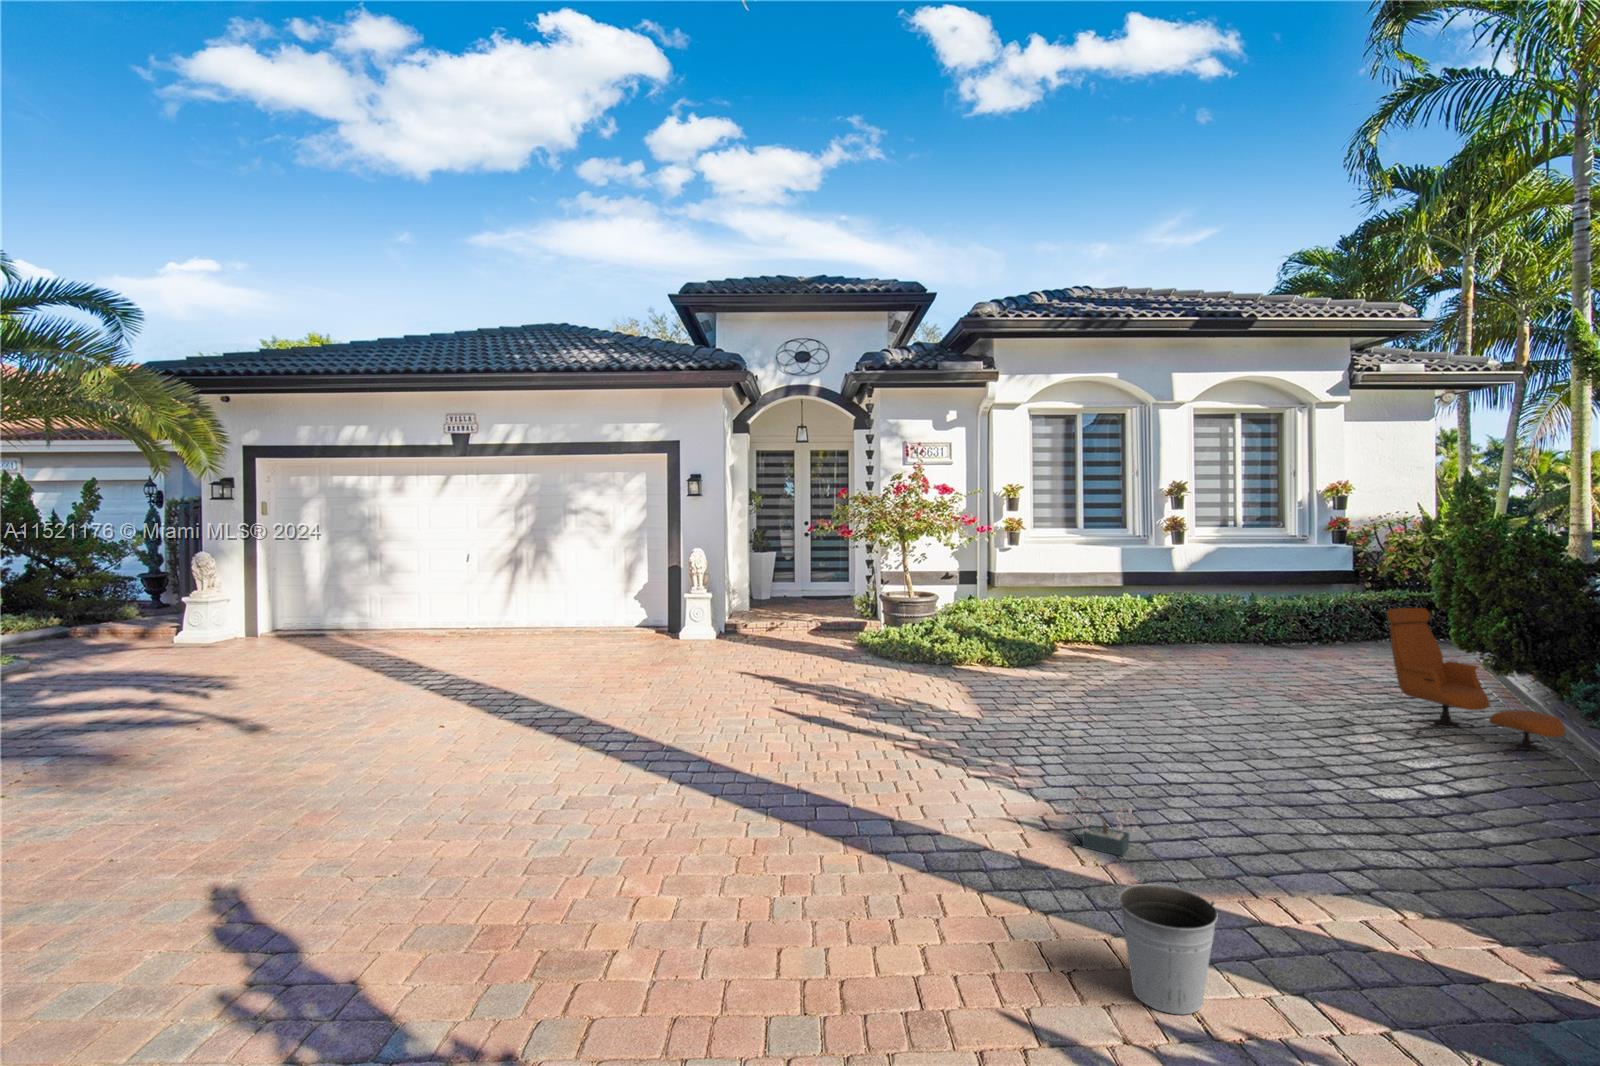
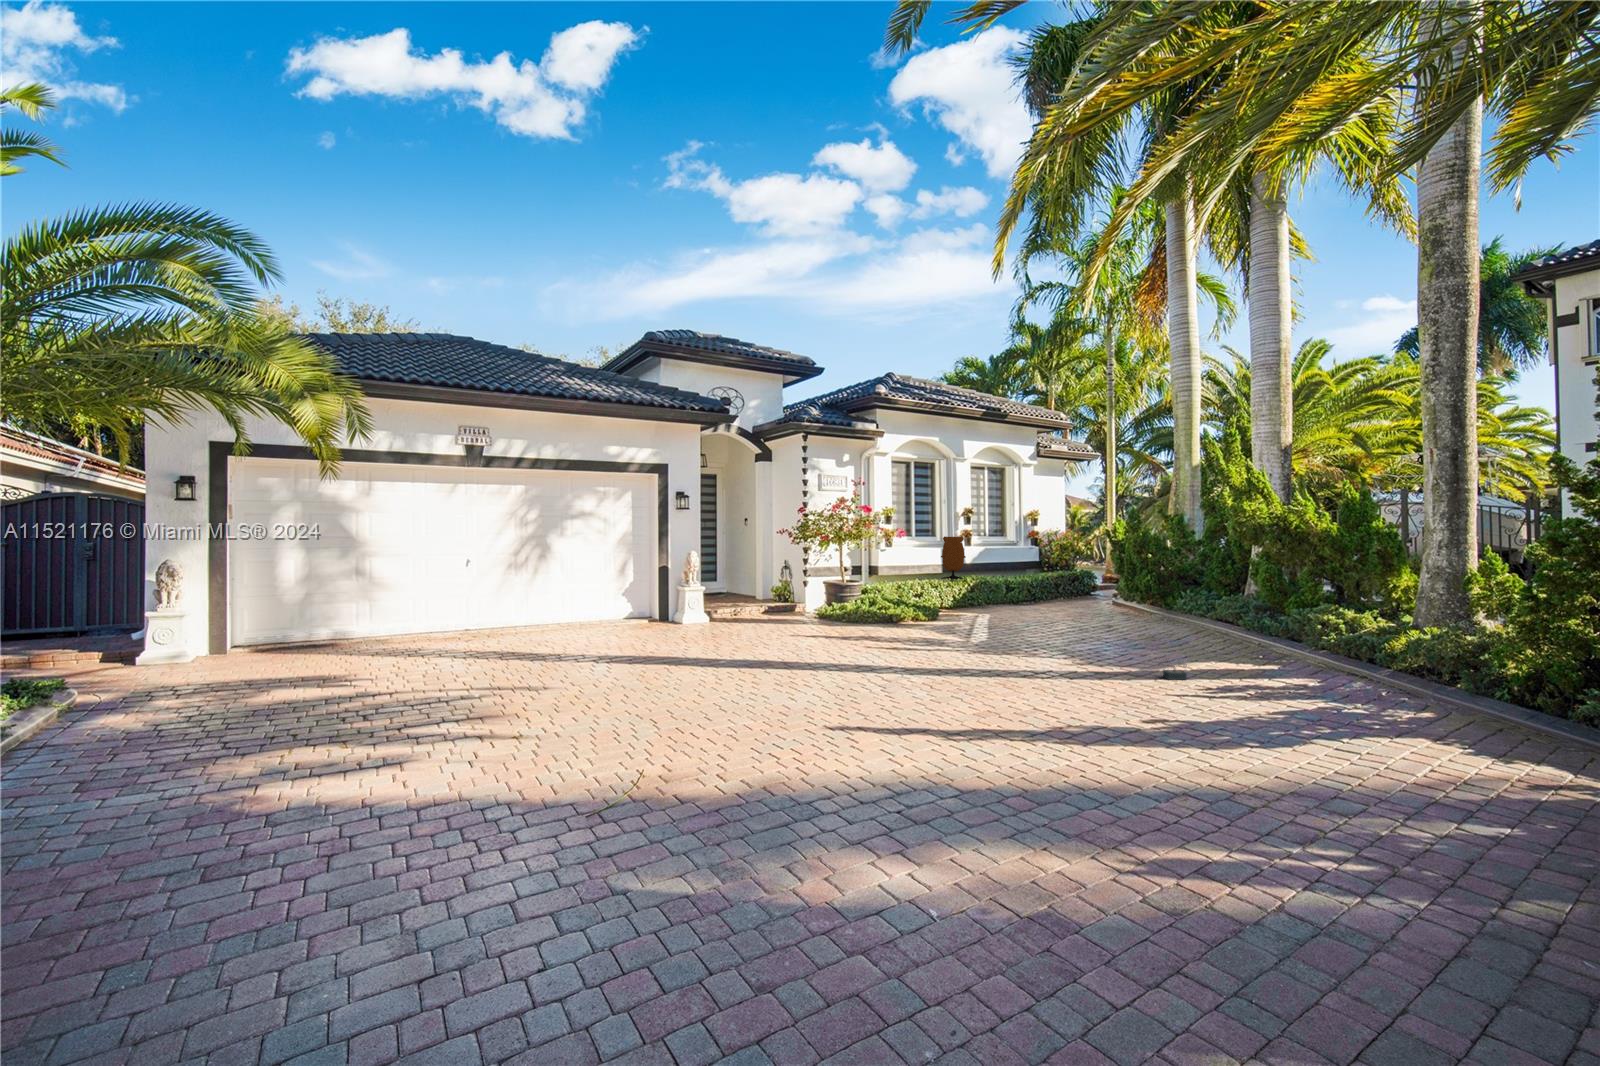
lounge chair: present [1387,608,1565,760] -> present [941,537,967,581]
bucket: present [1114,884,1218,1015] -> none [1263,668,1307,710]

